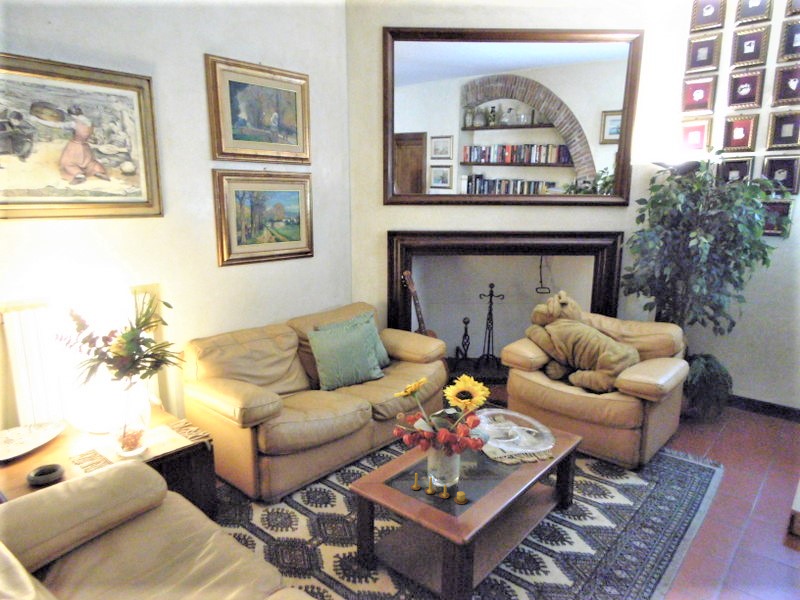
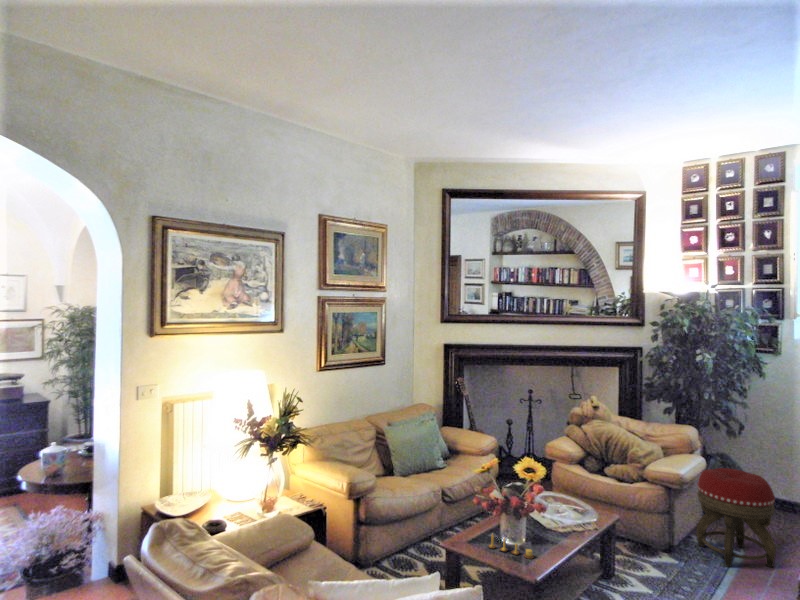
footstool: none [671,374,770,488] -> present [697,468,776,567]

